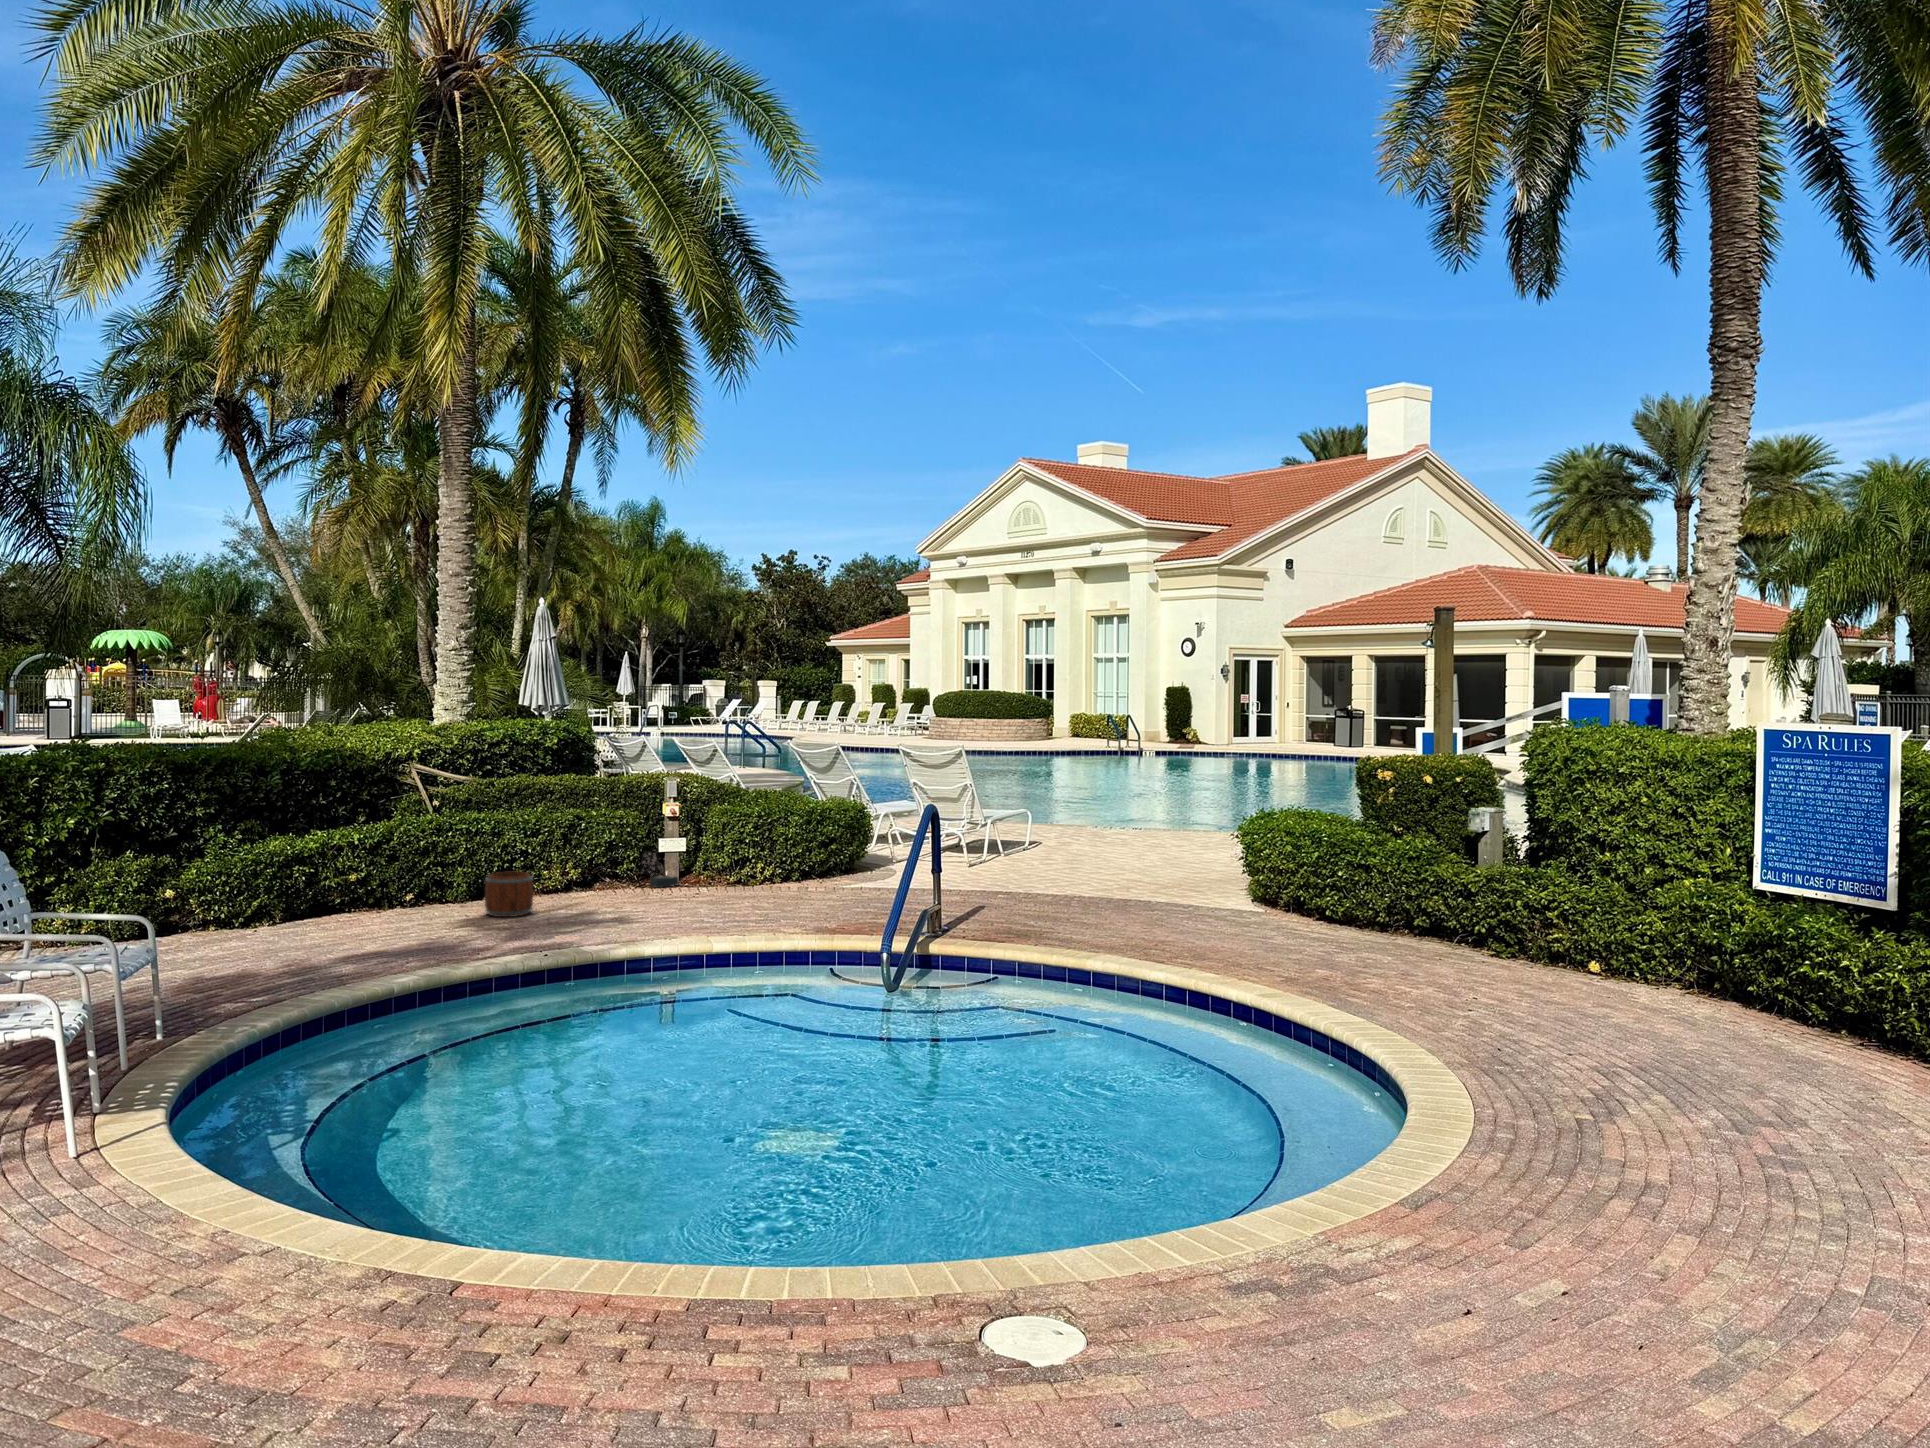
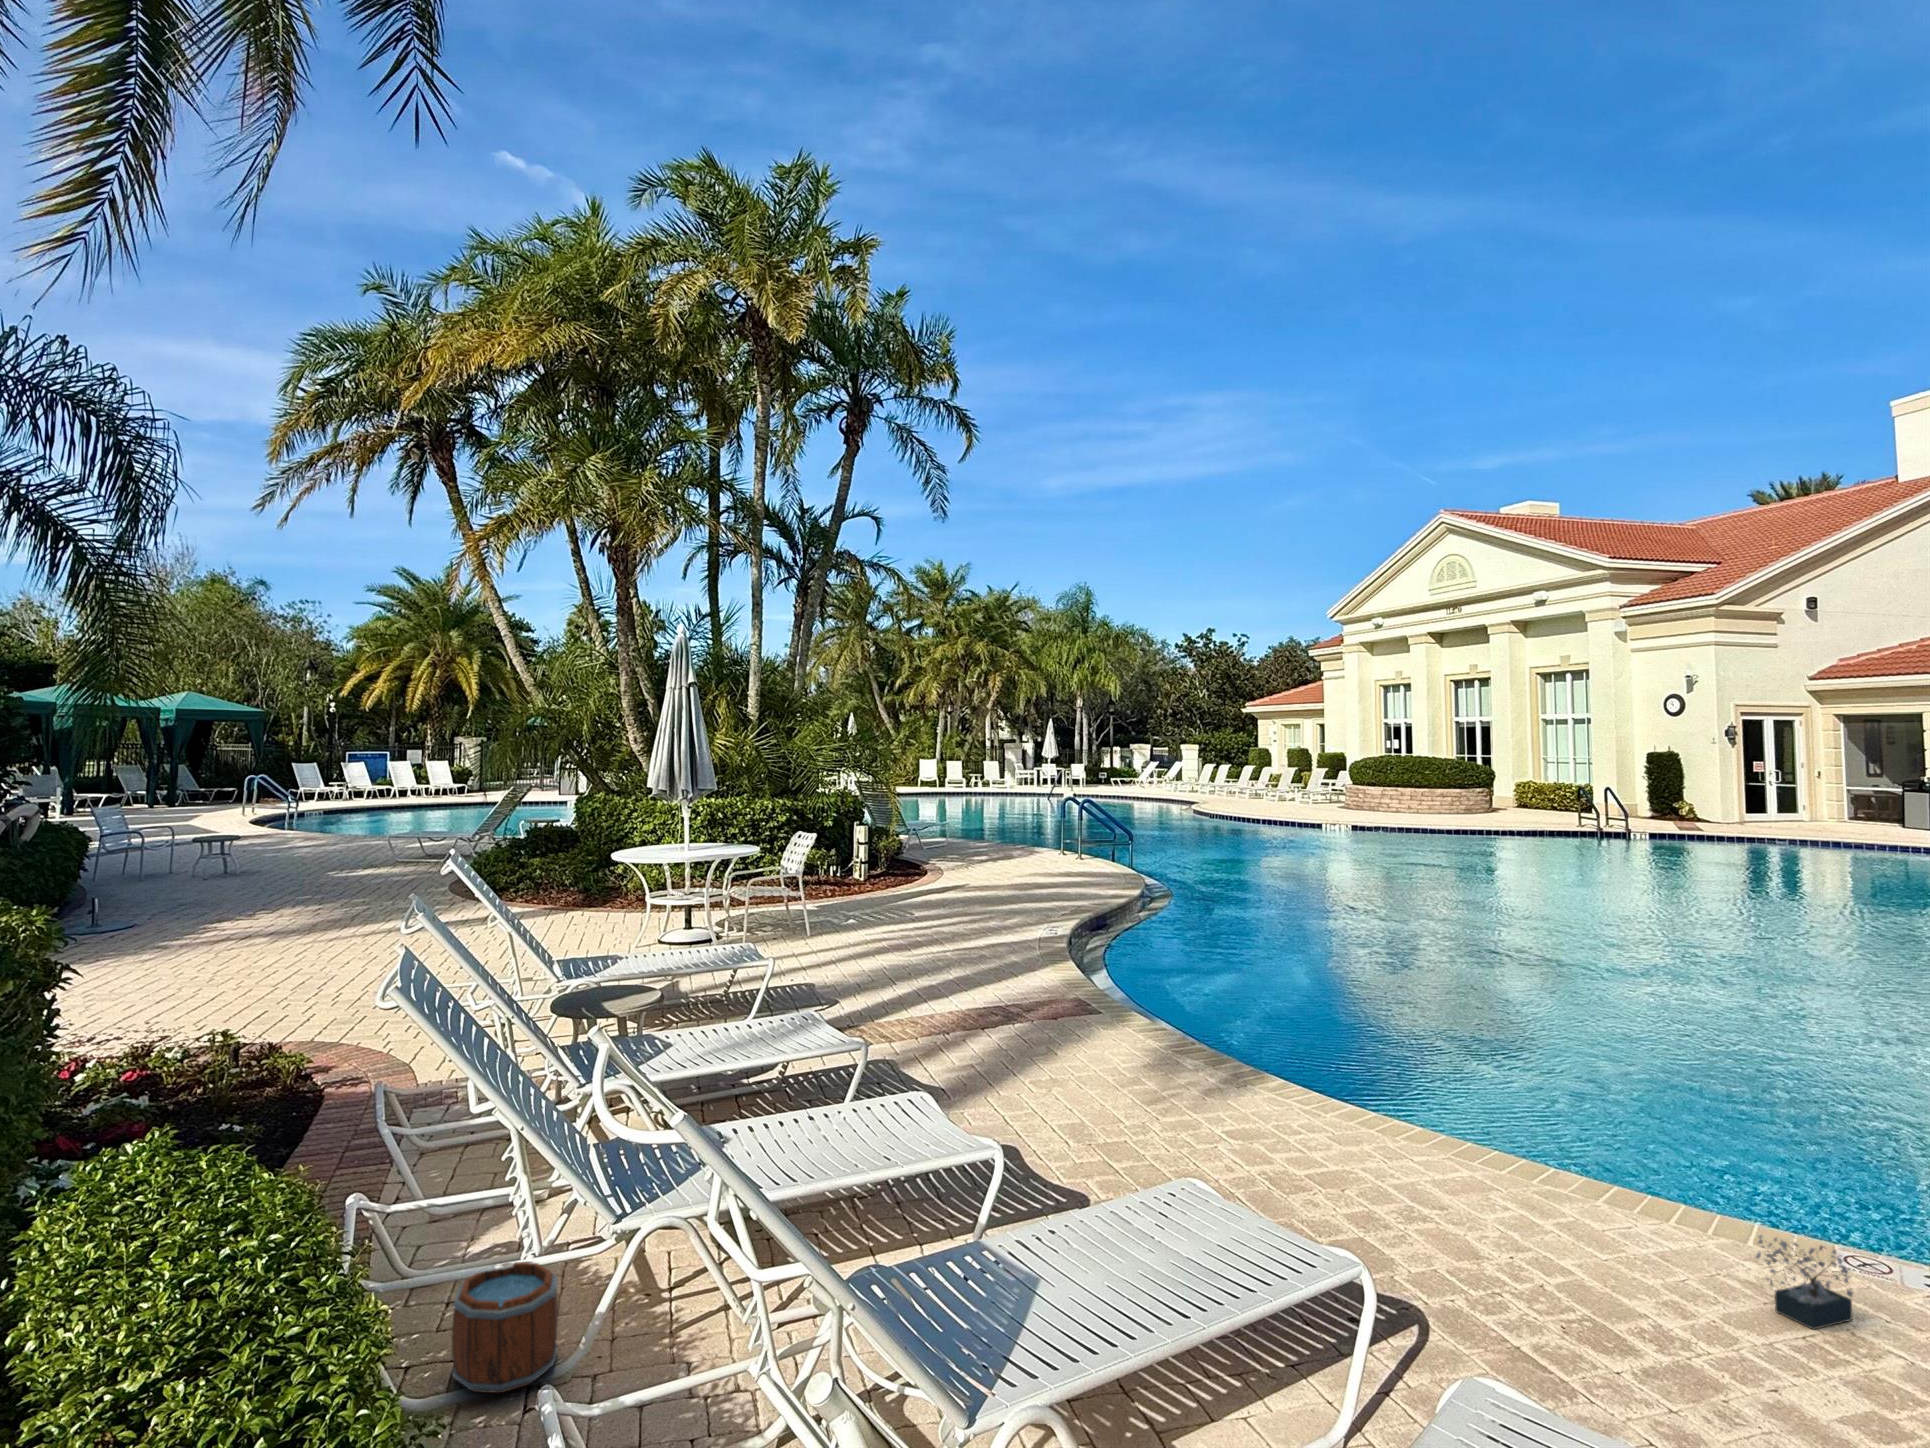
decorative plant: present [643,855,679,888] -> present [1756,1235,1853,1329]

